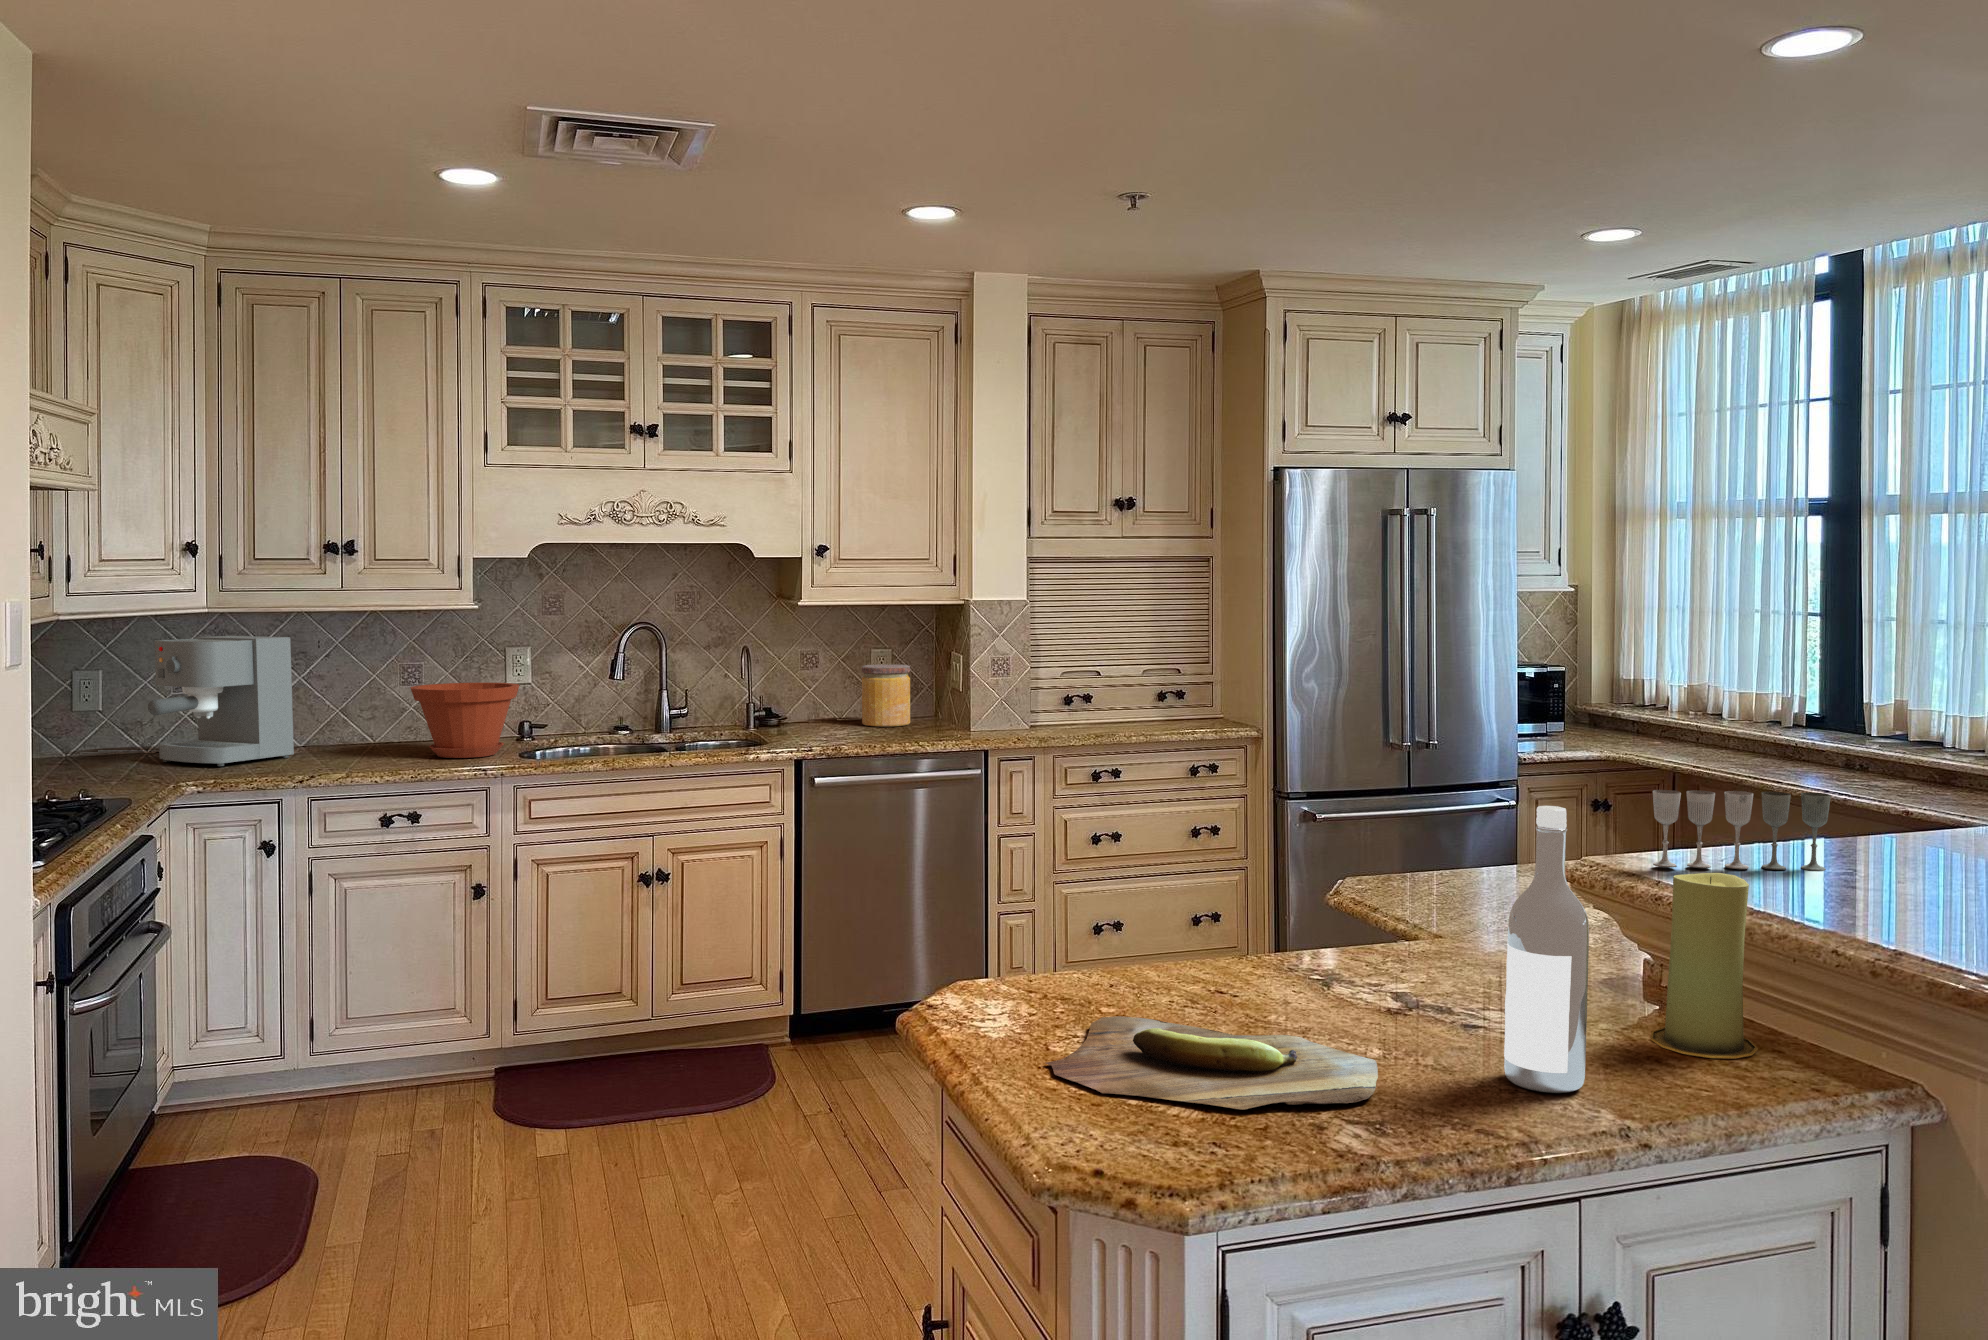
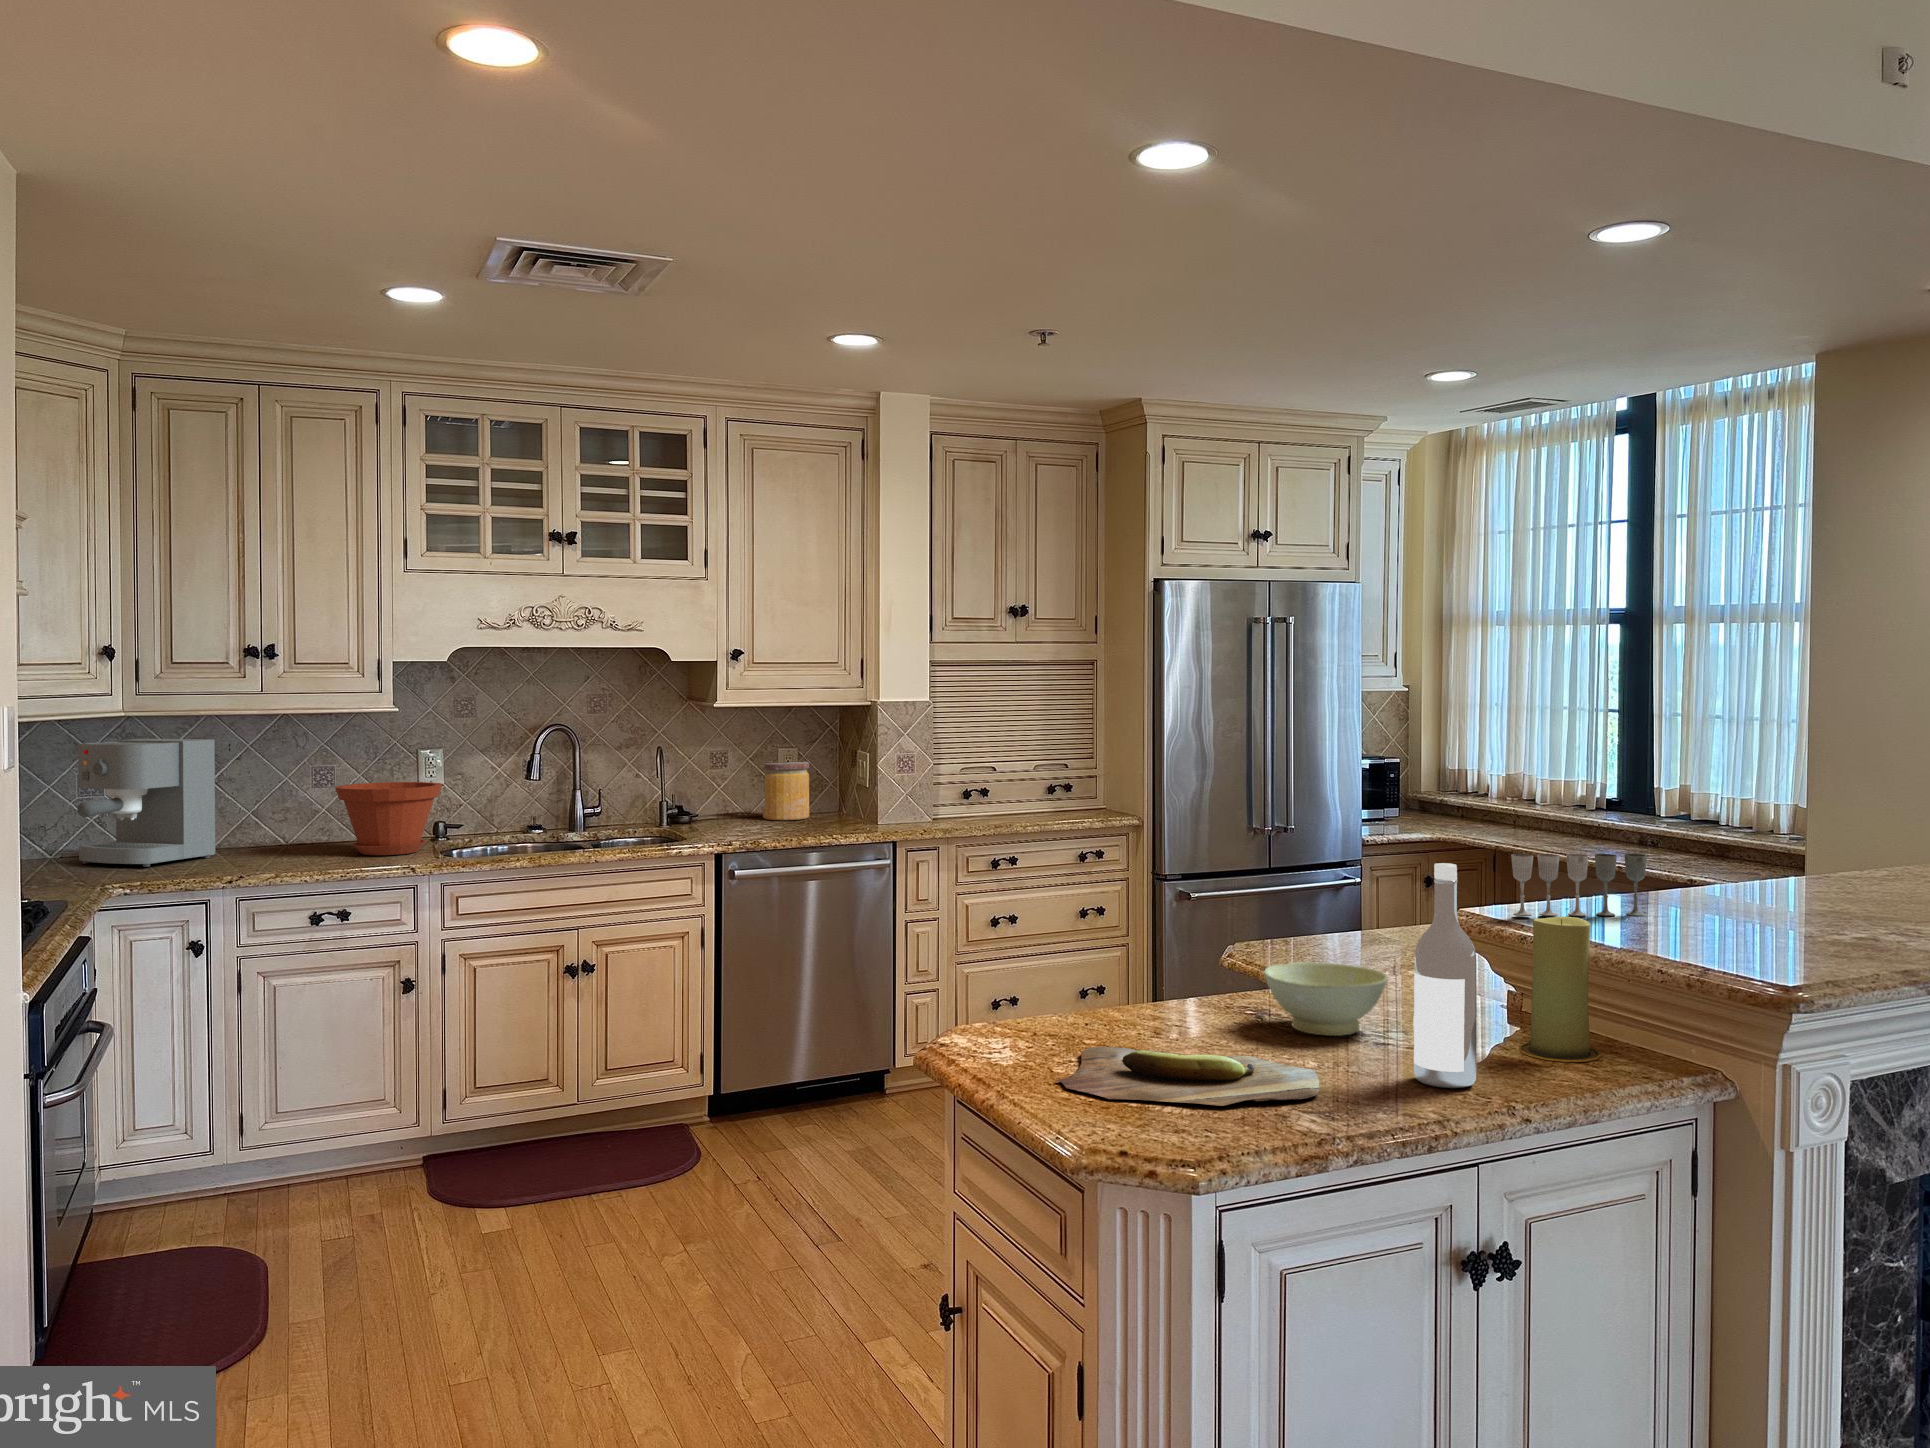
bowl: none [1332,916,1487,1010] -> present [1264,962,1388,1036]

